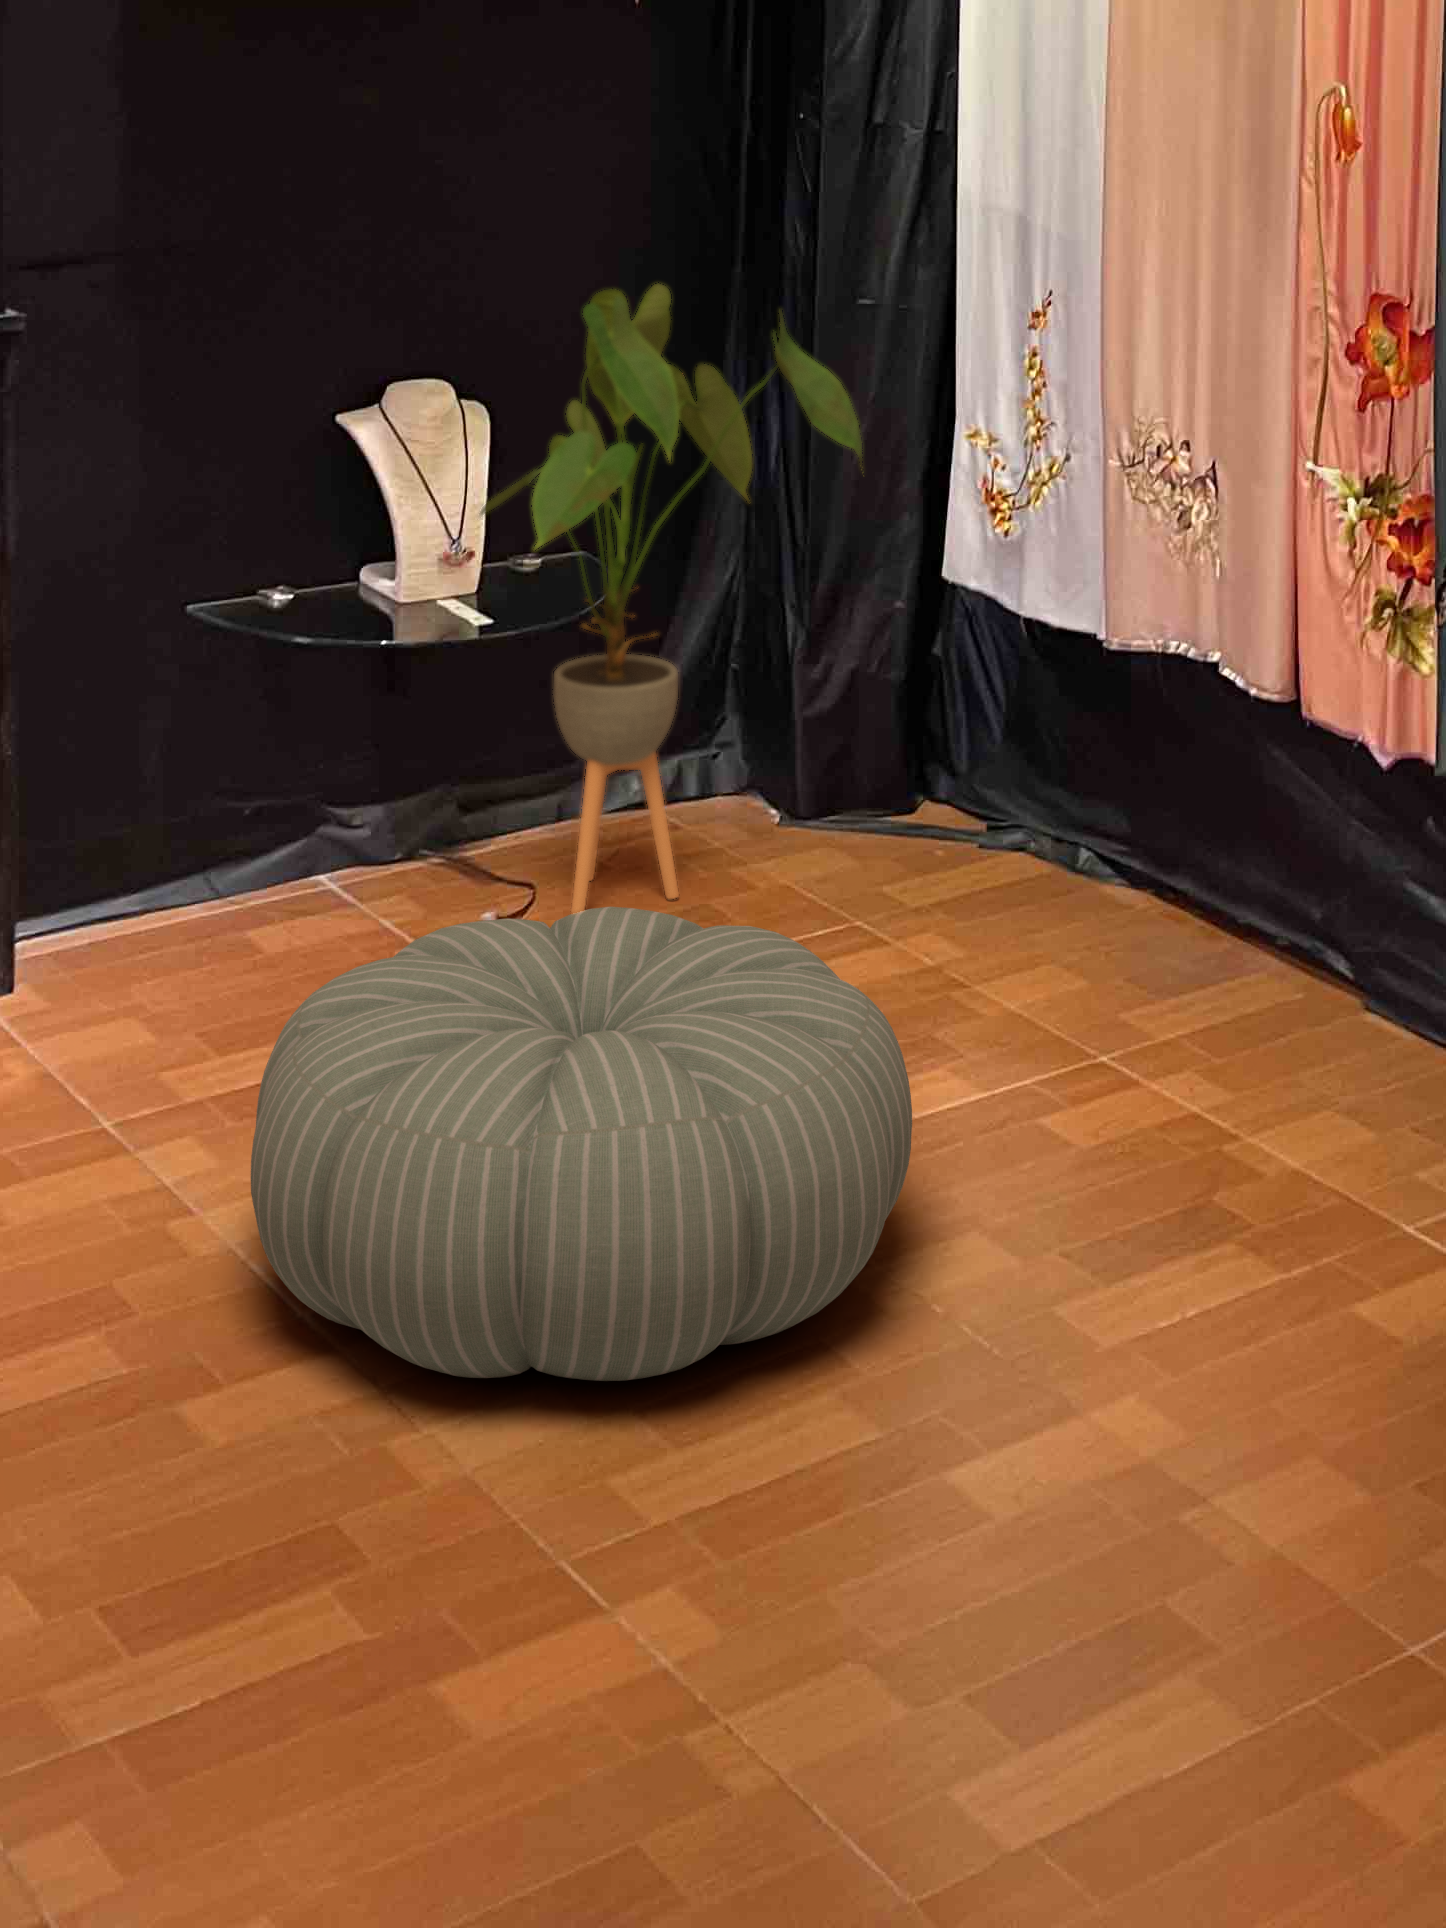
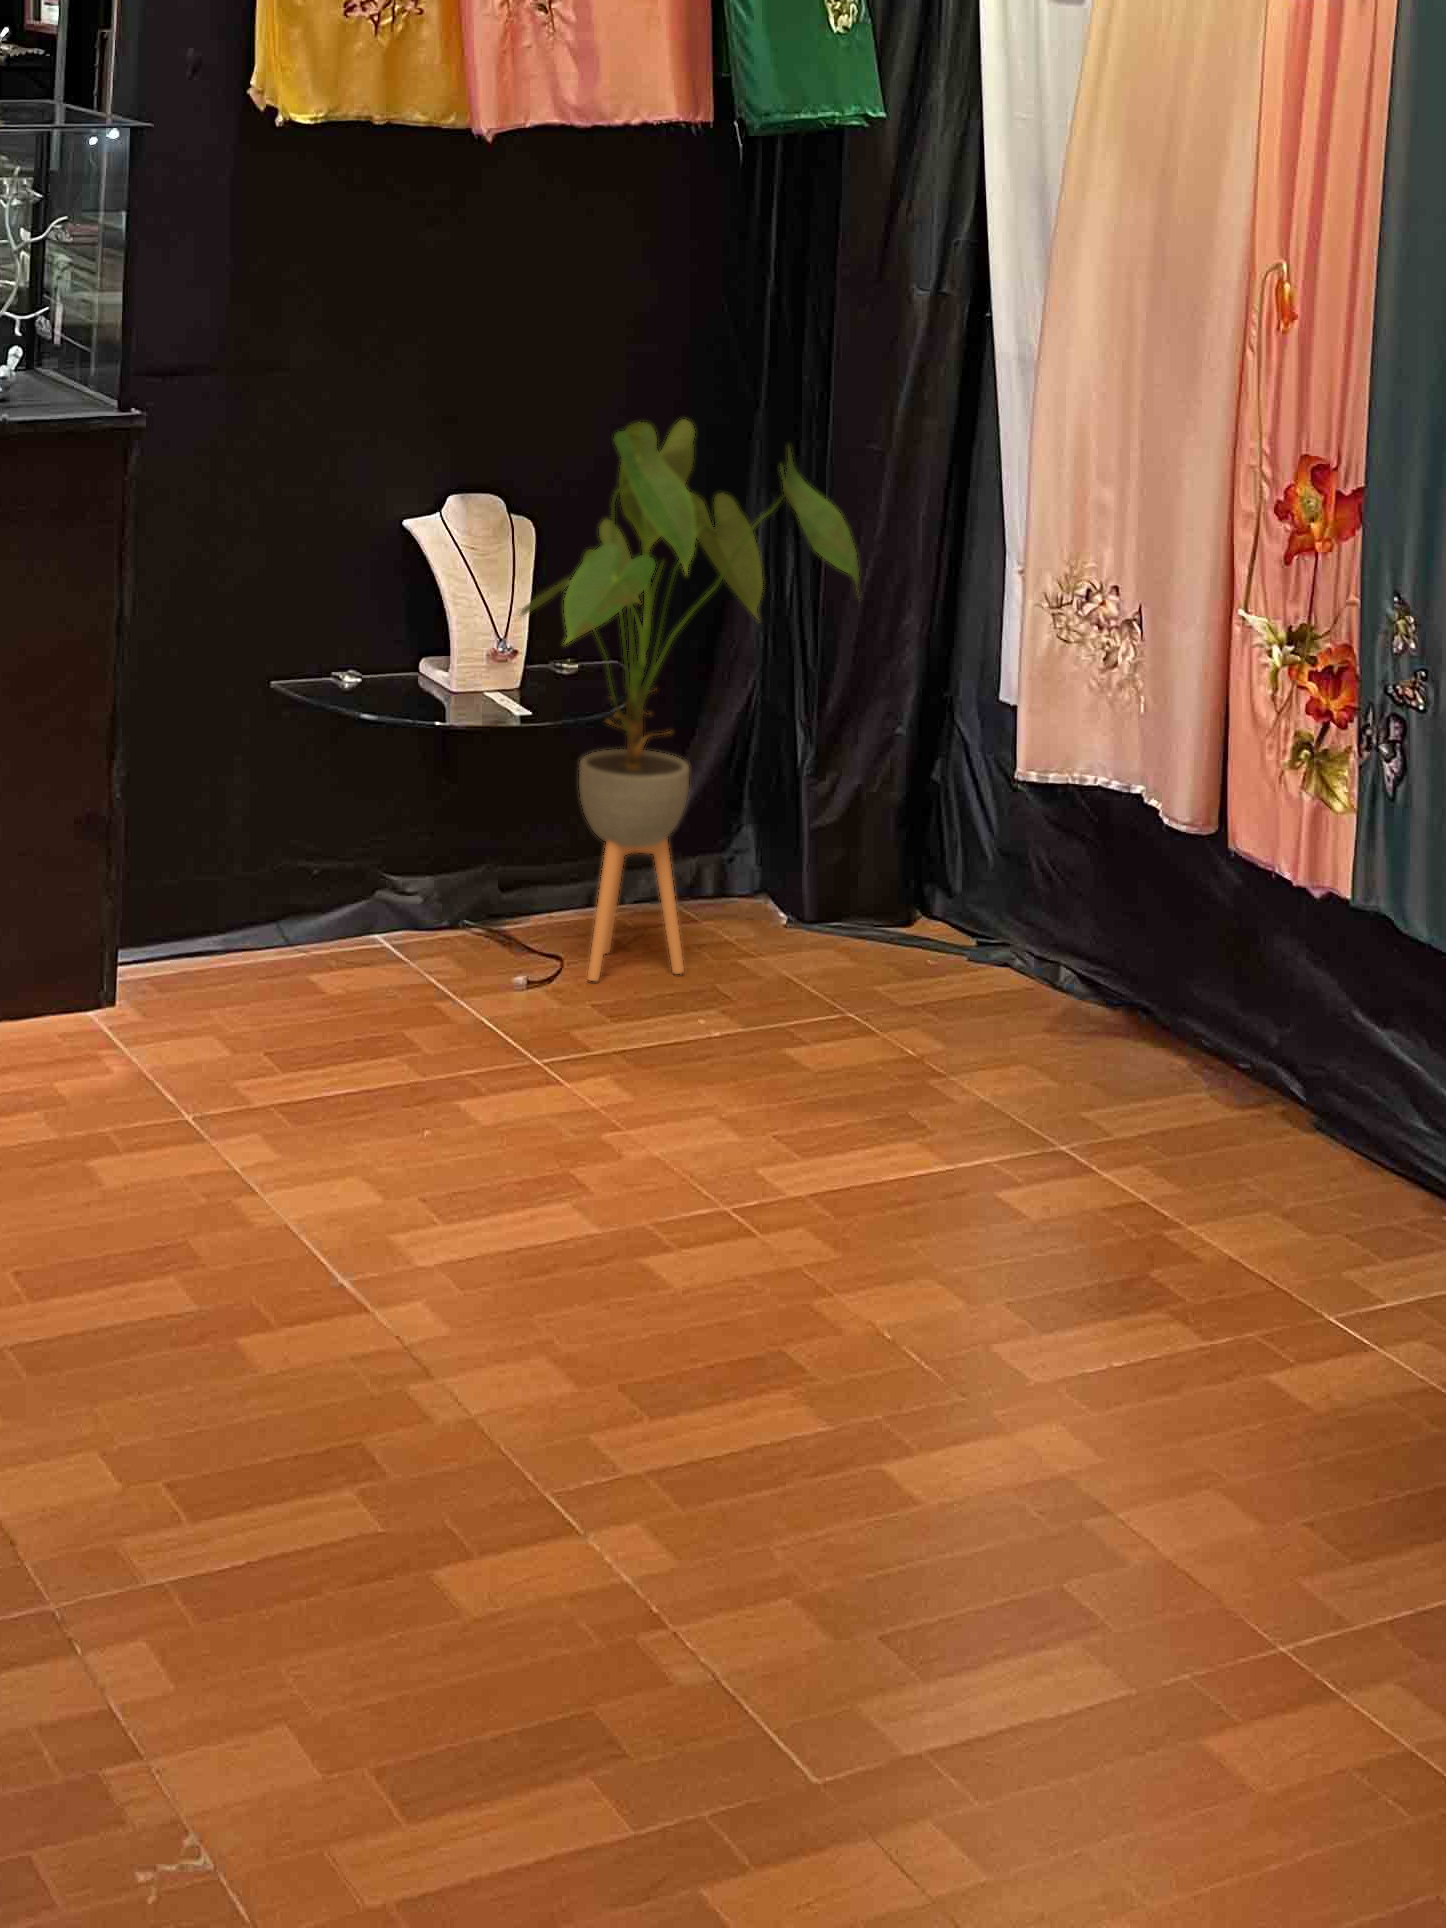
pouf: present [251,907,912,1381] -> none [300,948,863,1335]

